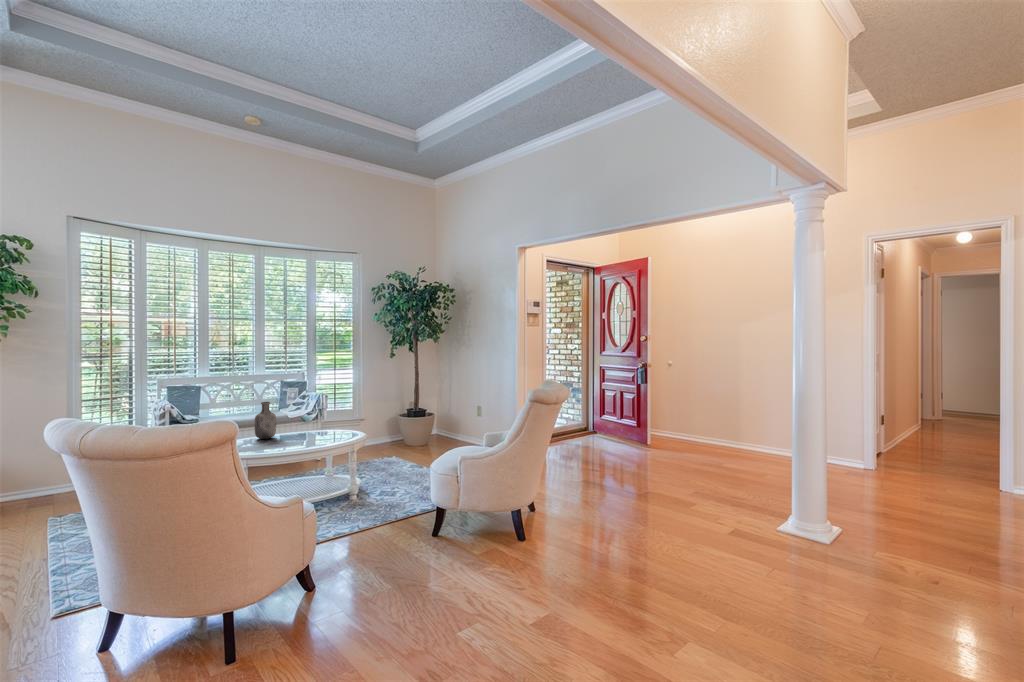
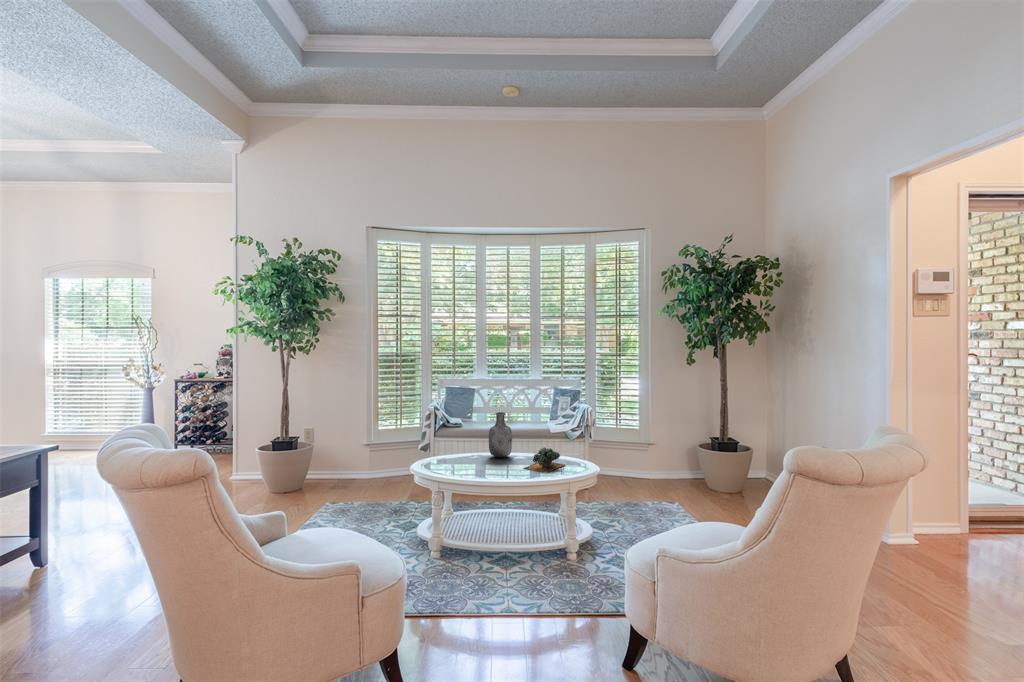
succulent plant: none [296,425,327,443] -> present [524,447,565,473]

